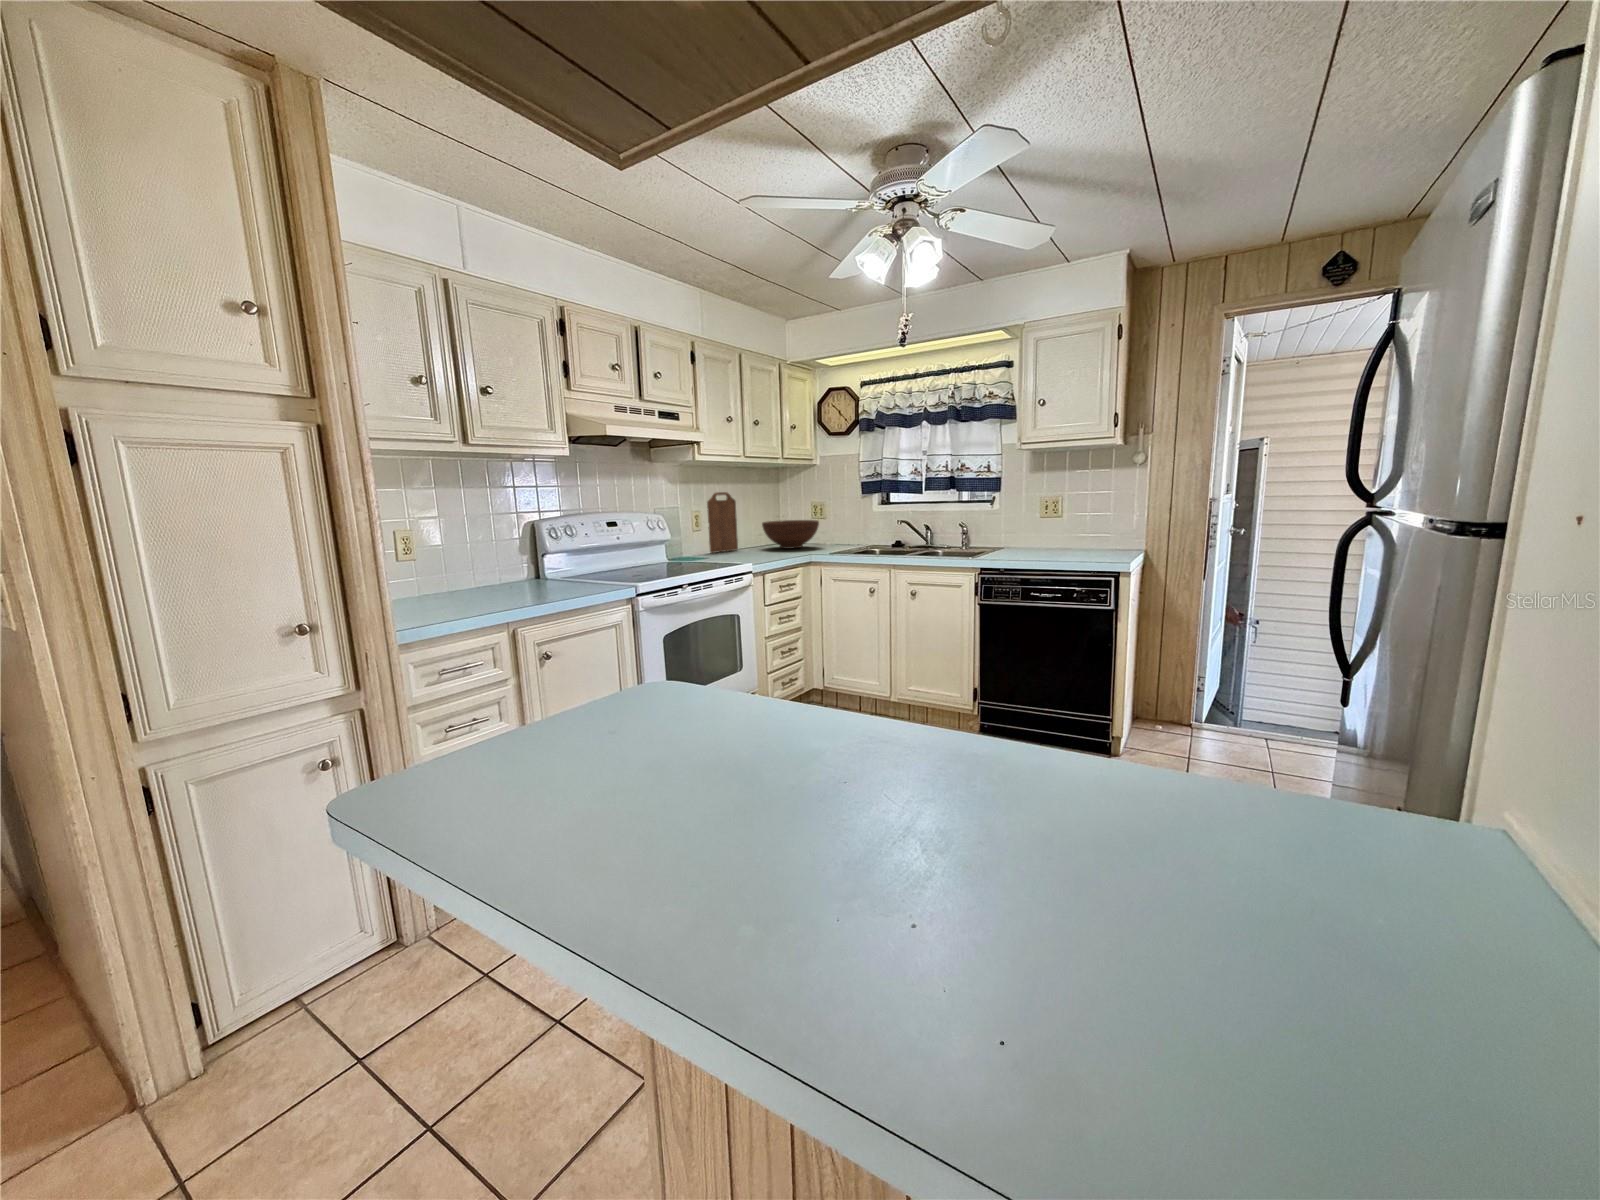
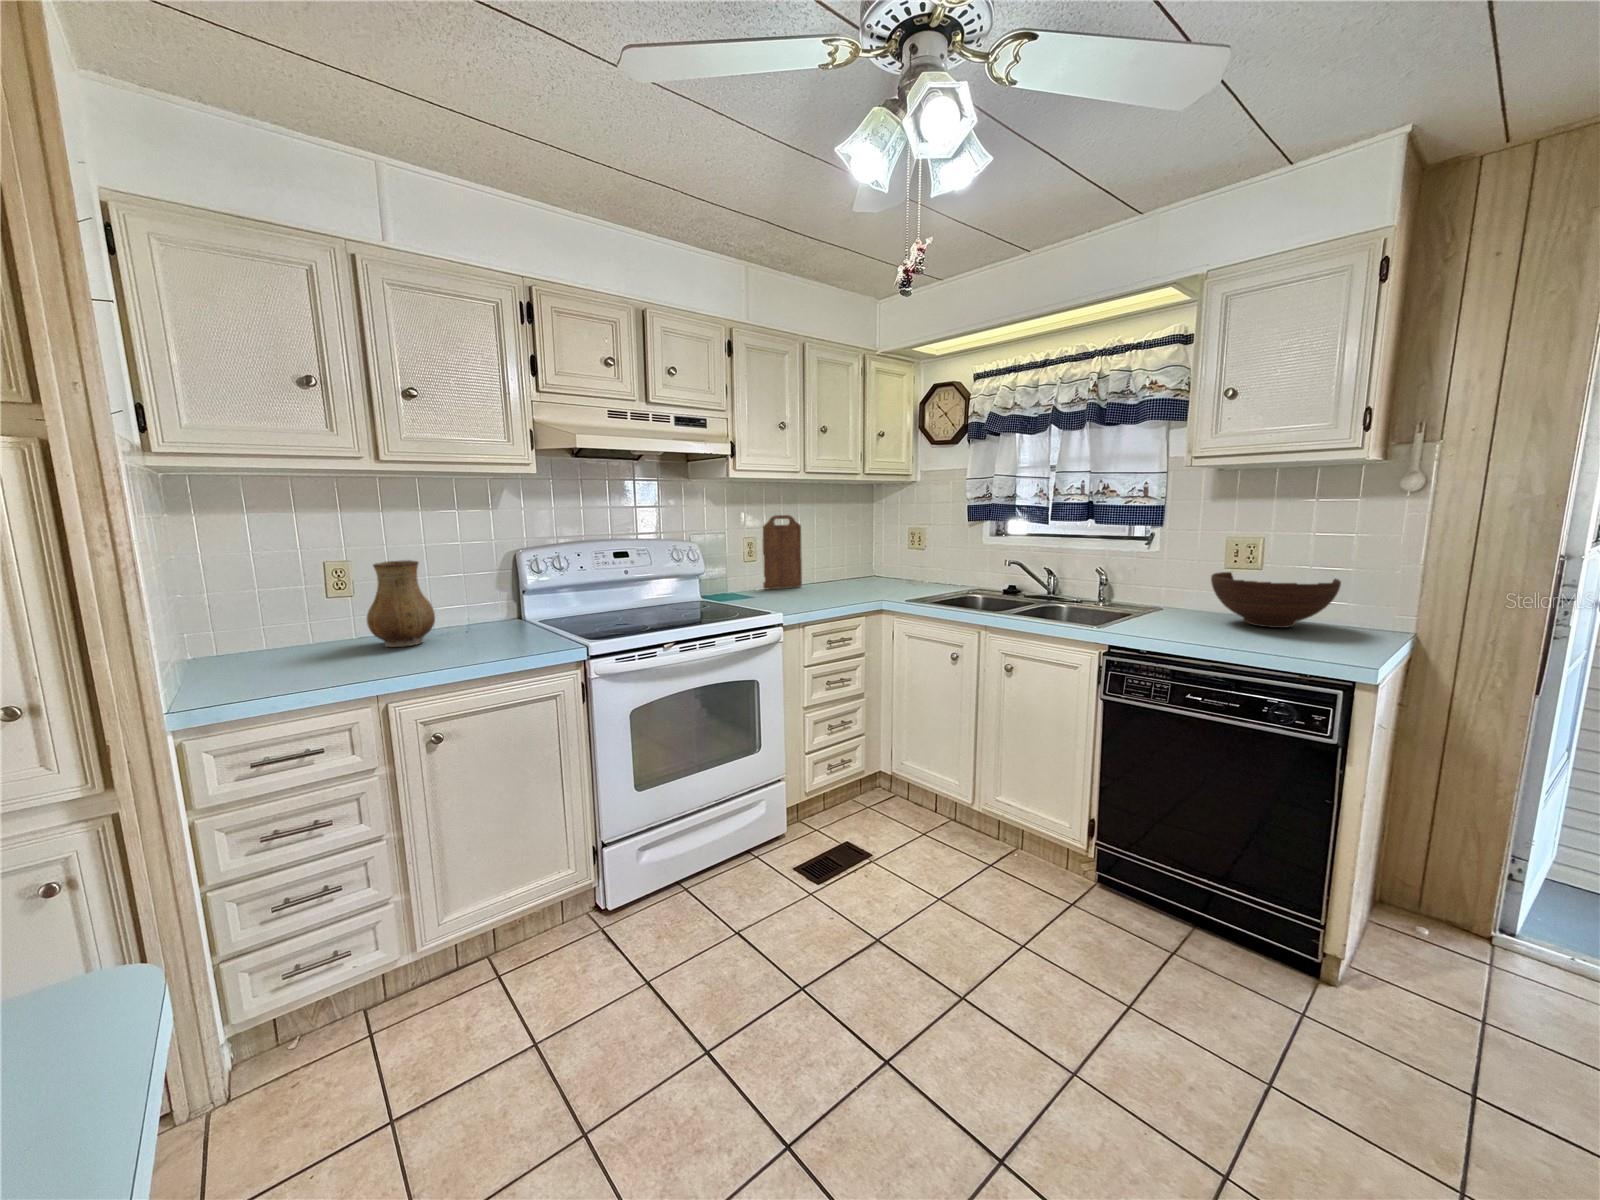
fruit bowl: present [762,520,819,549] -> present [1211,572,1341,628]
ceramic pitcher: none [447,527,500,596] -> present [367,560,435,647]

